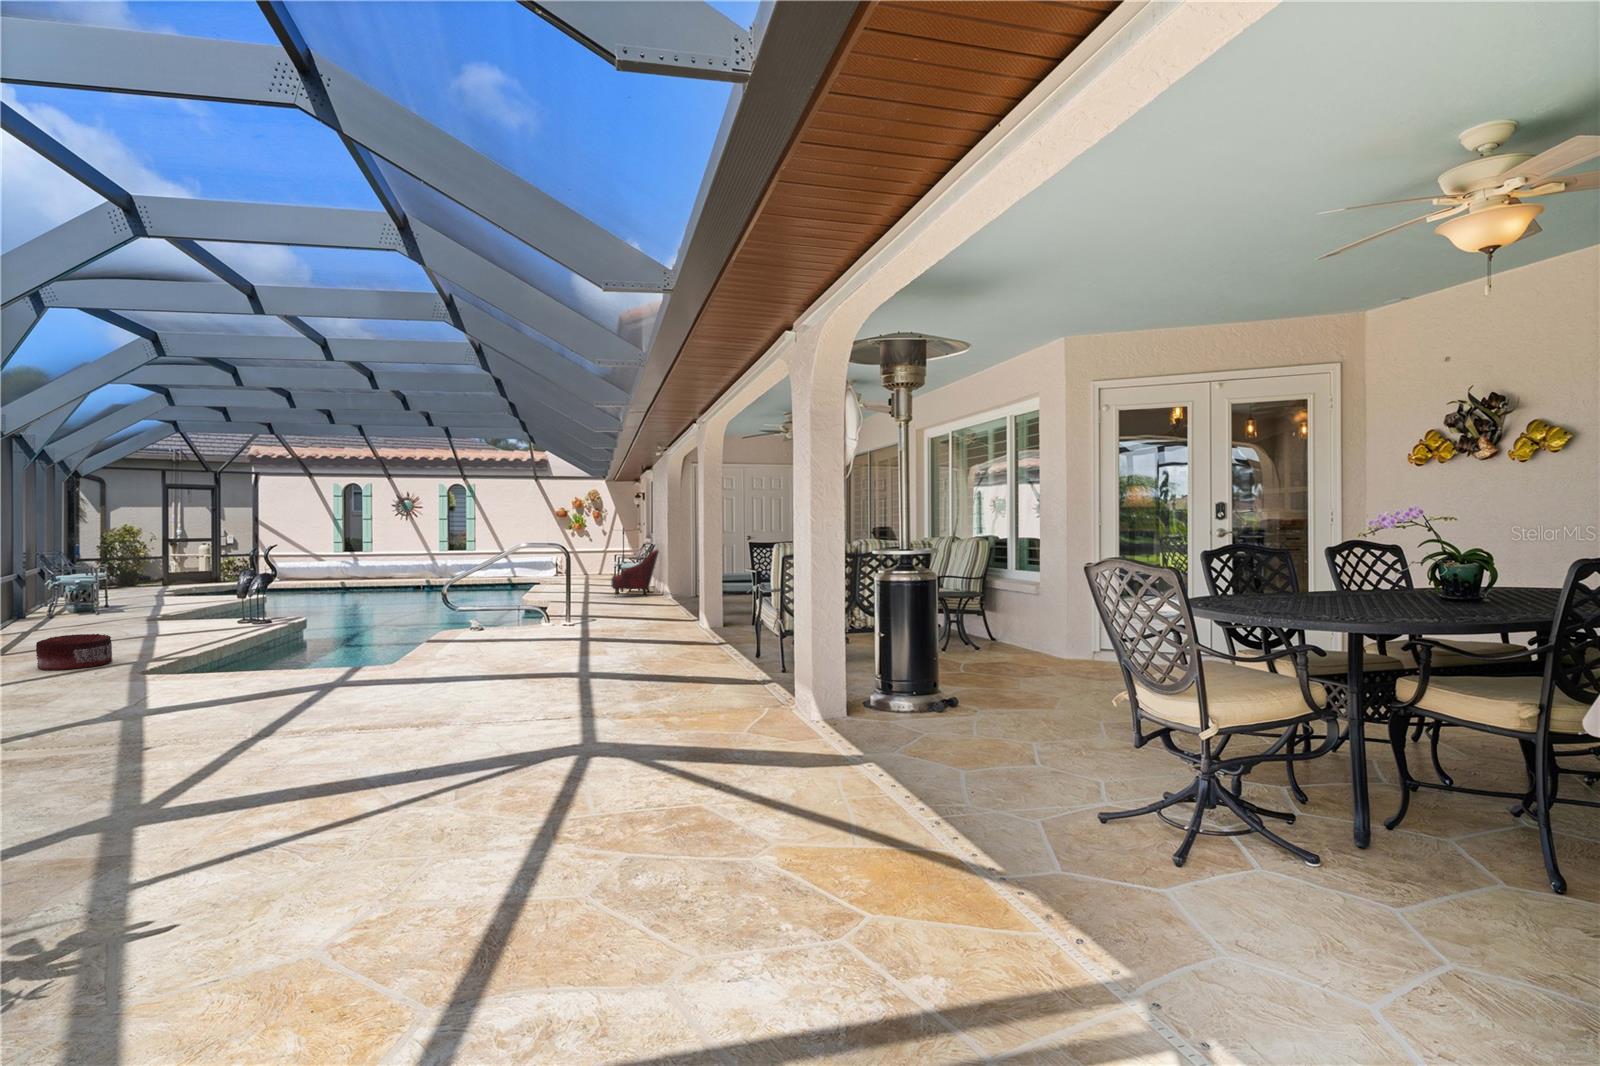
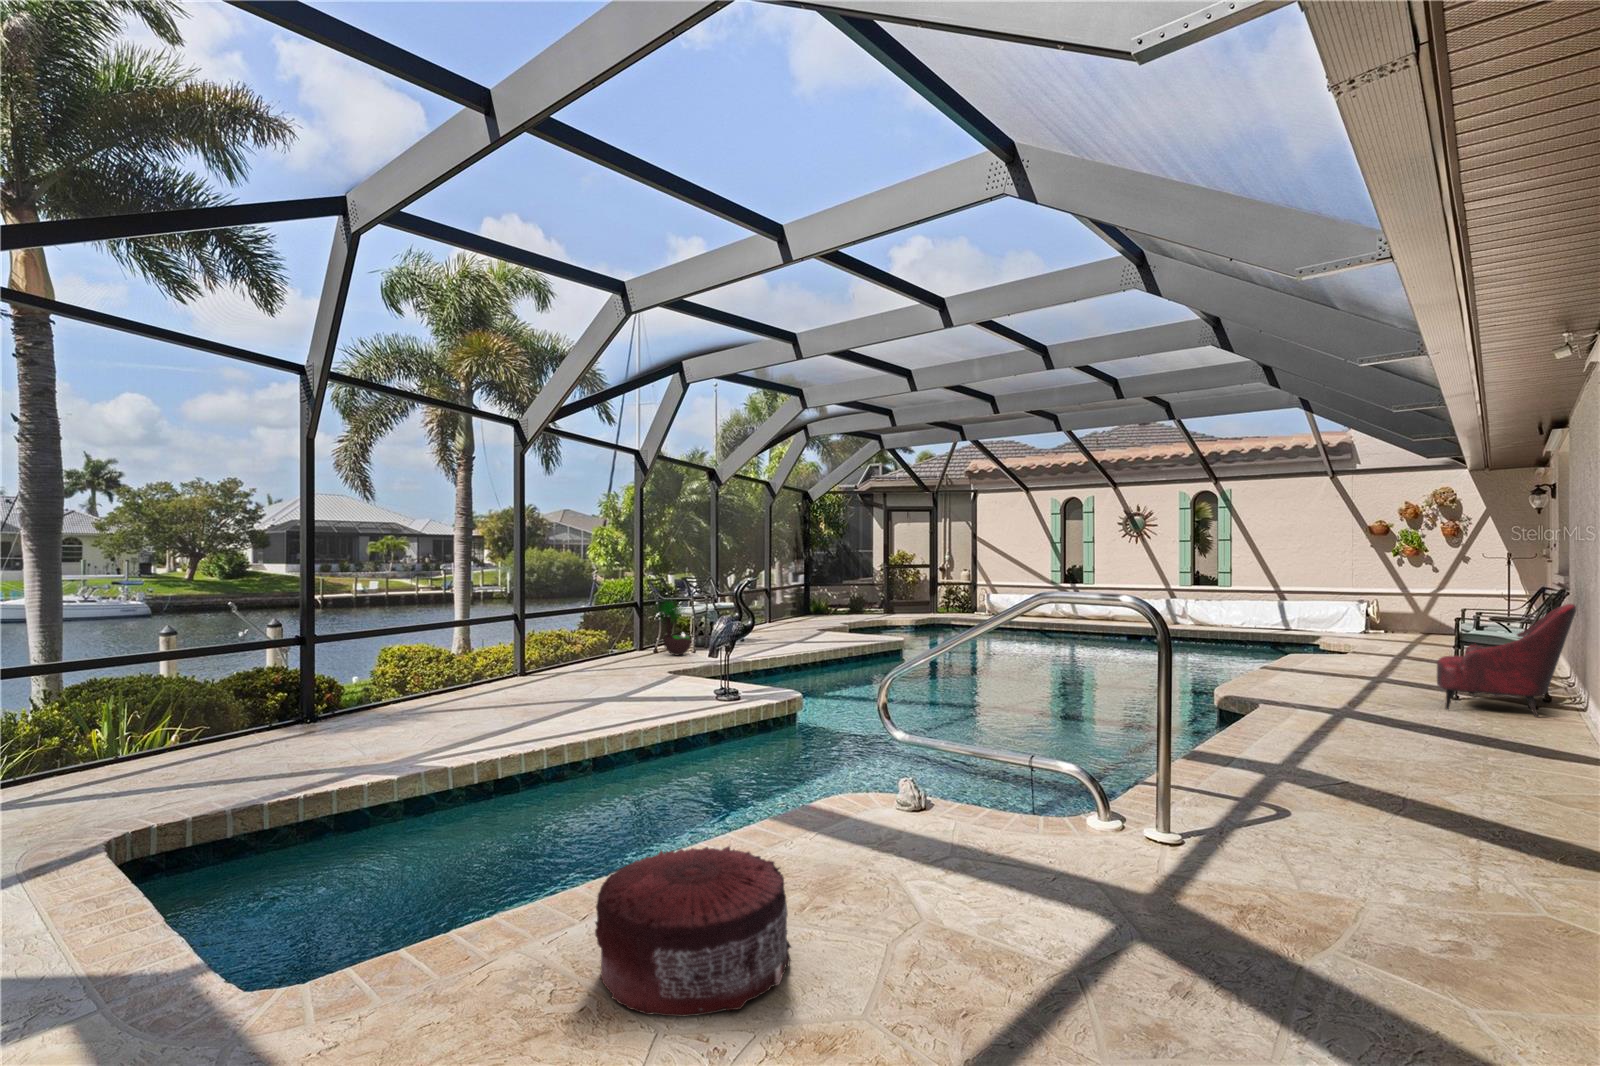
potted tree: none [28,568,77,624] -> present [654,600,691,655]
pouf: present [36,634,112,670] -> present [595,846,791,1017]

